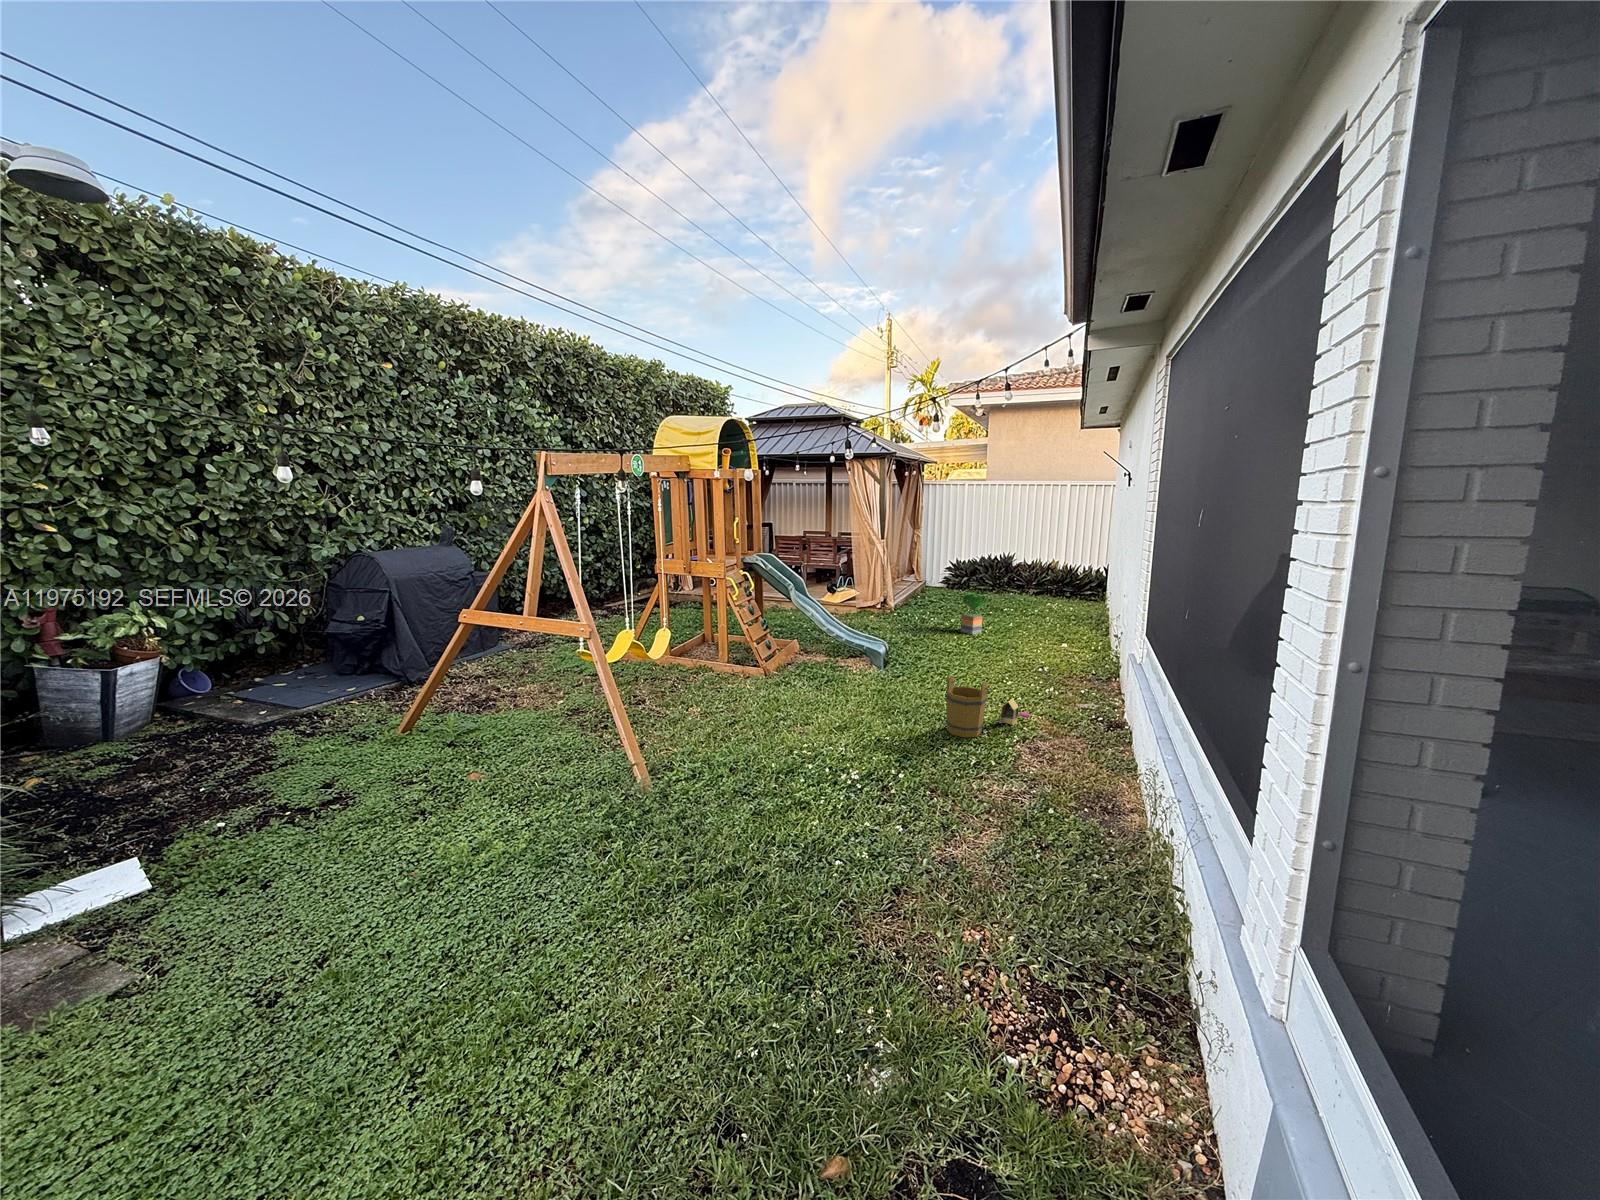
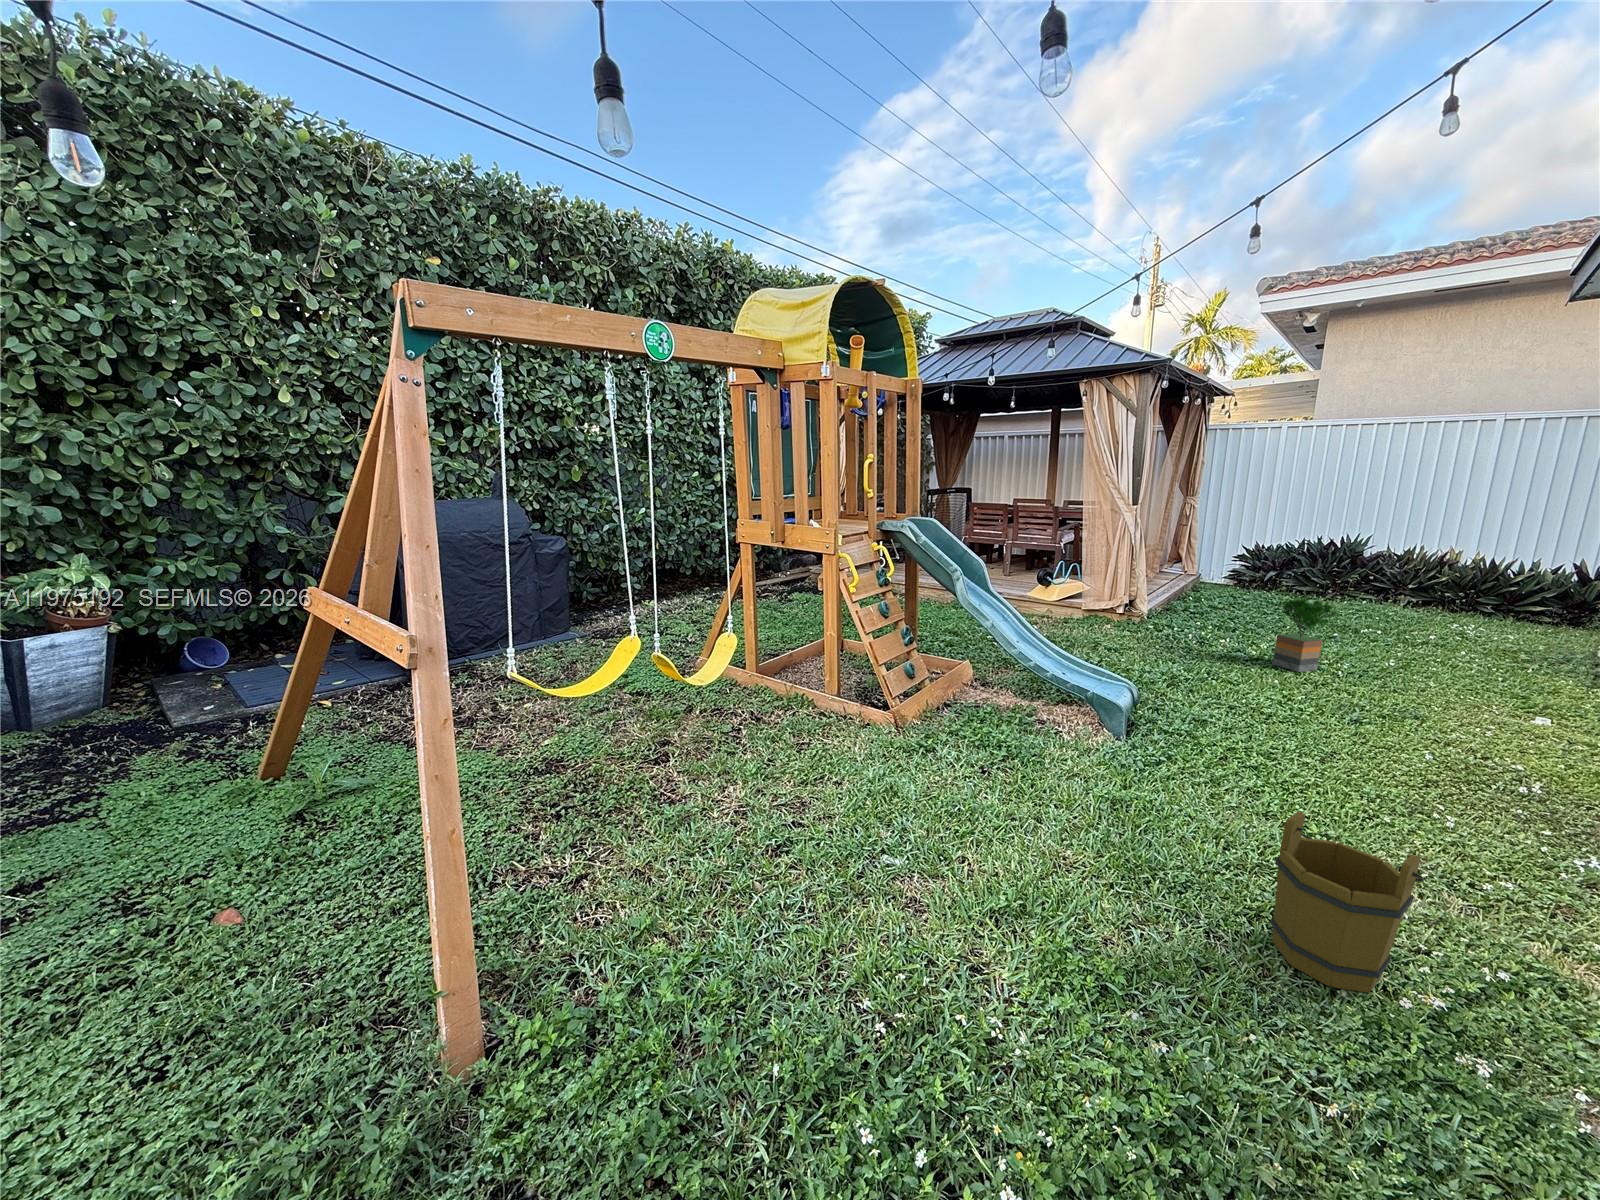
toy house: present [999,699,1036,725] -> none [1427,888,1570,962]

